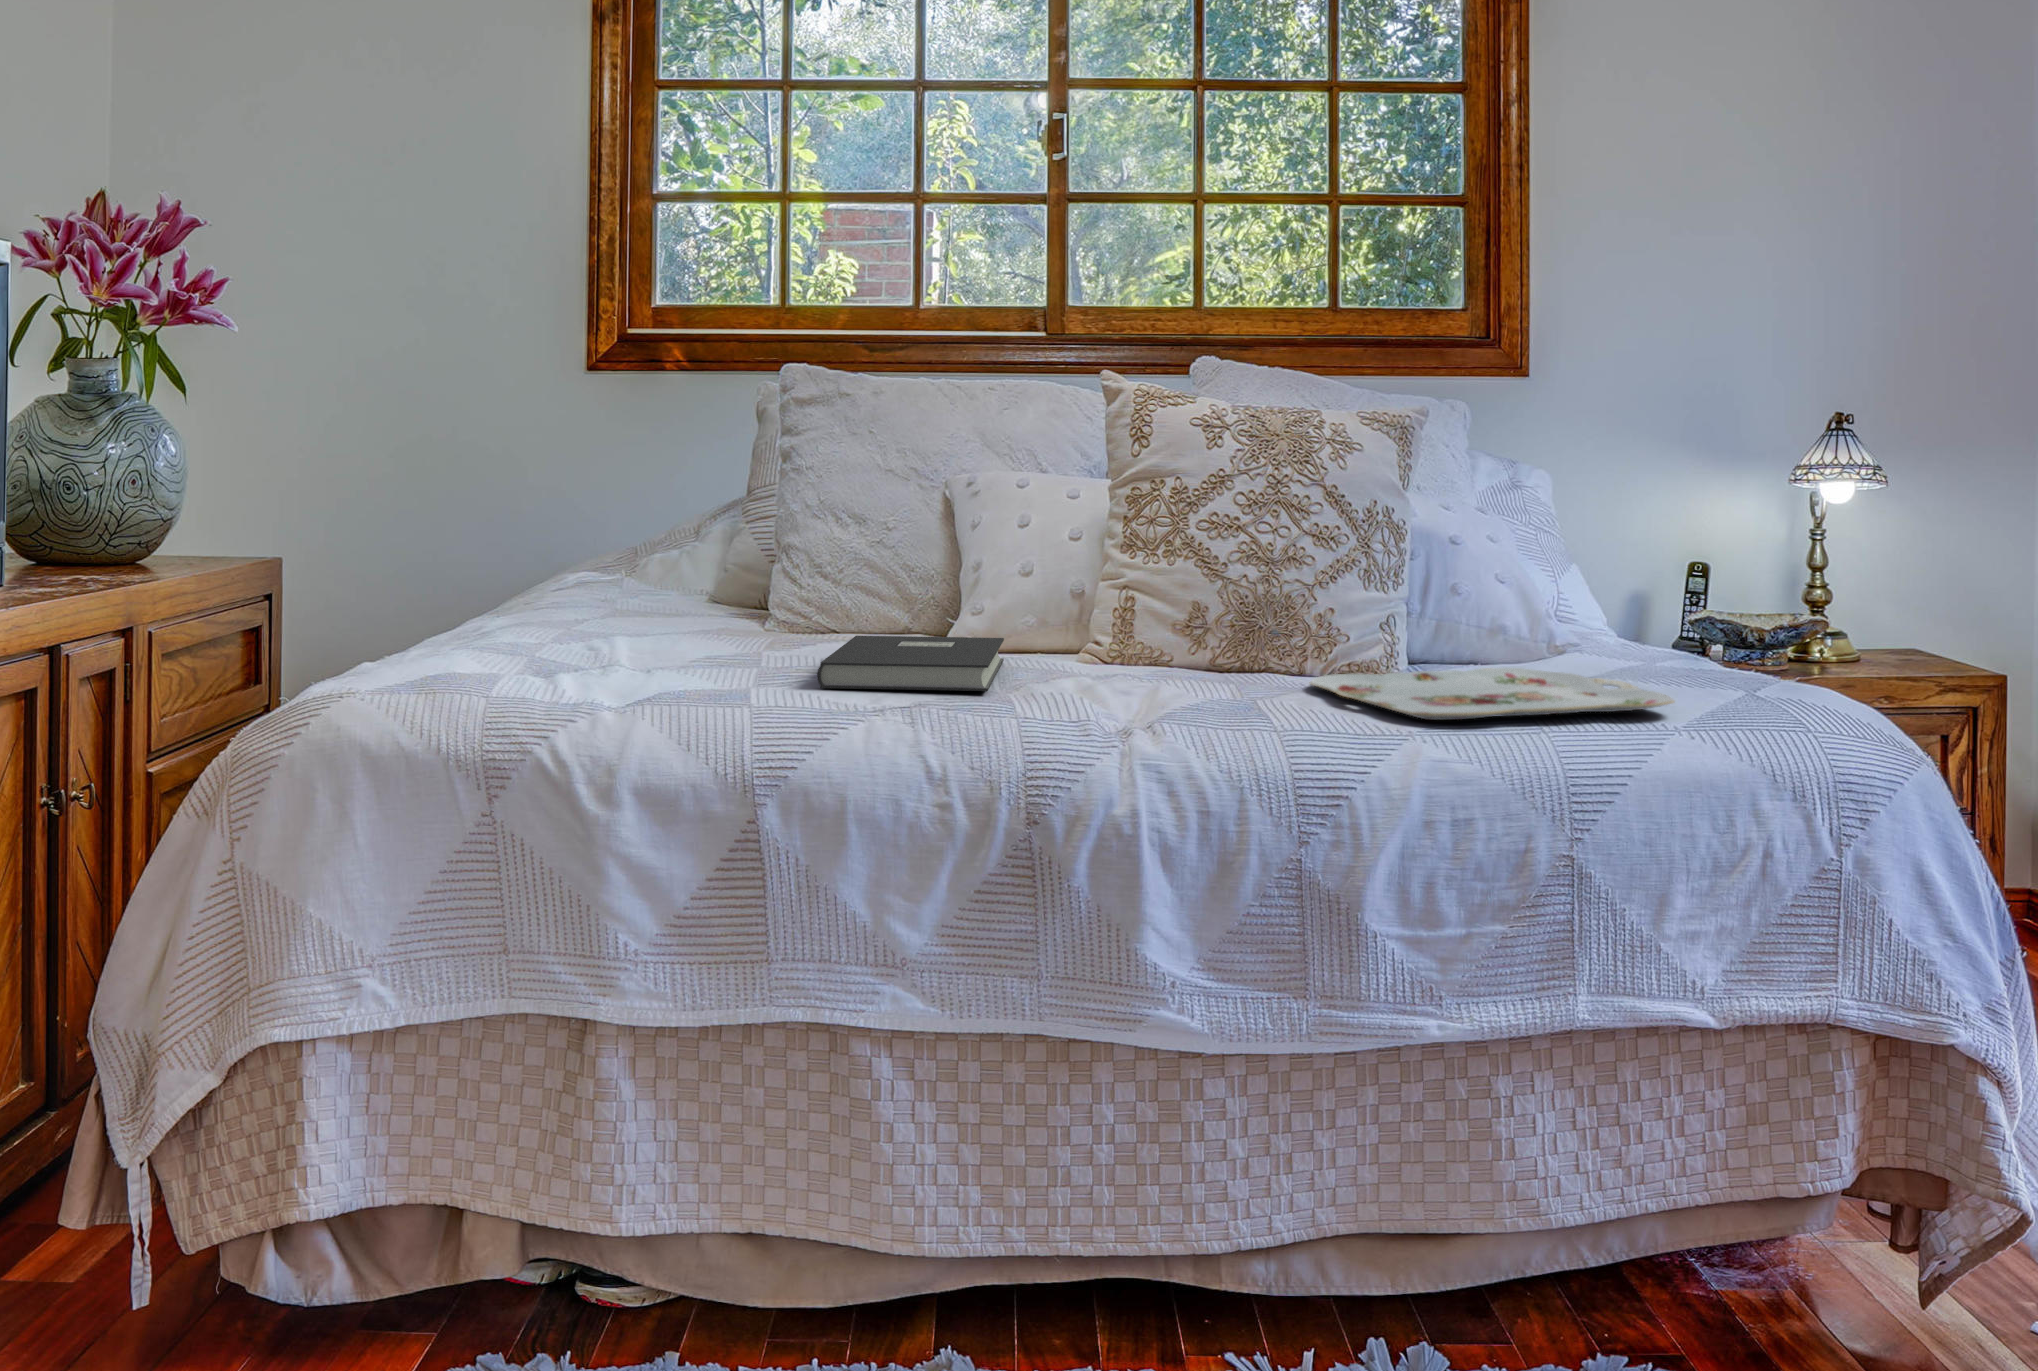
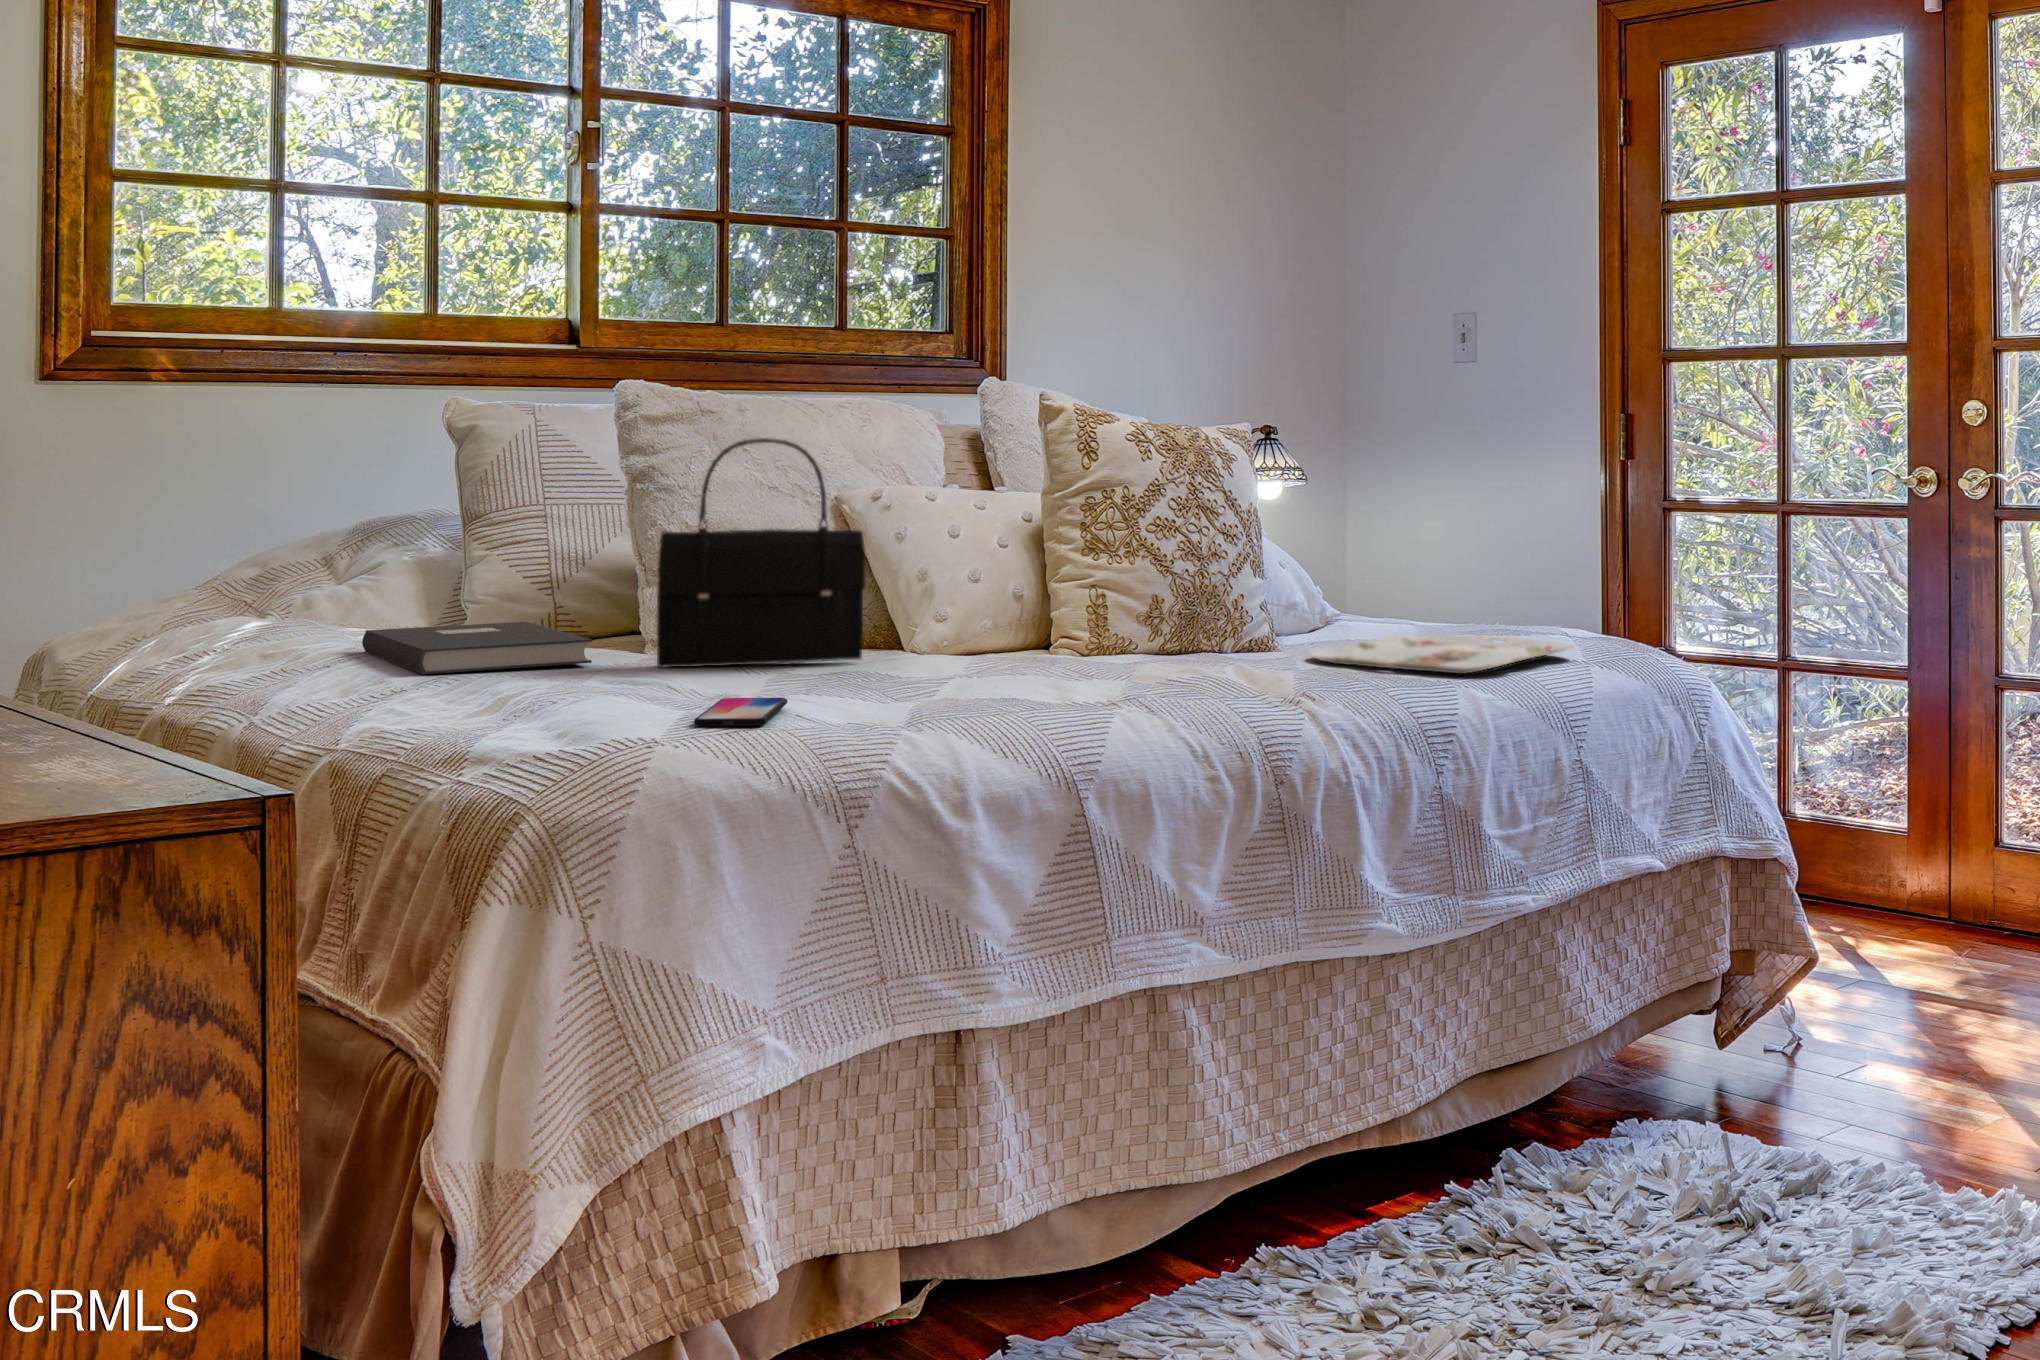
handbag: none [709,427,884,640] -> present [657,438,866,668]
book: present [817,636,1004,691] -> present [362,622,592,674]
smartphone: none [499,660,633,685] -> present [694,698,787,726]

